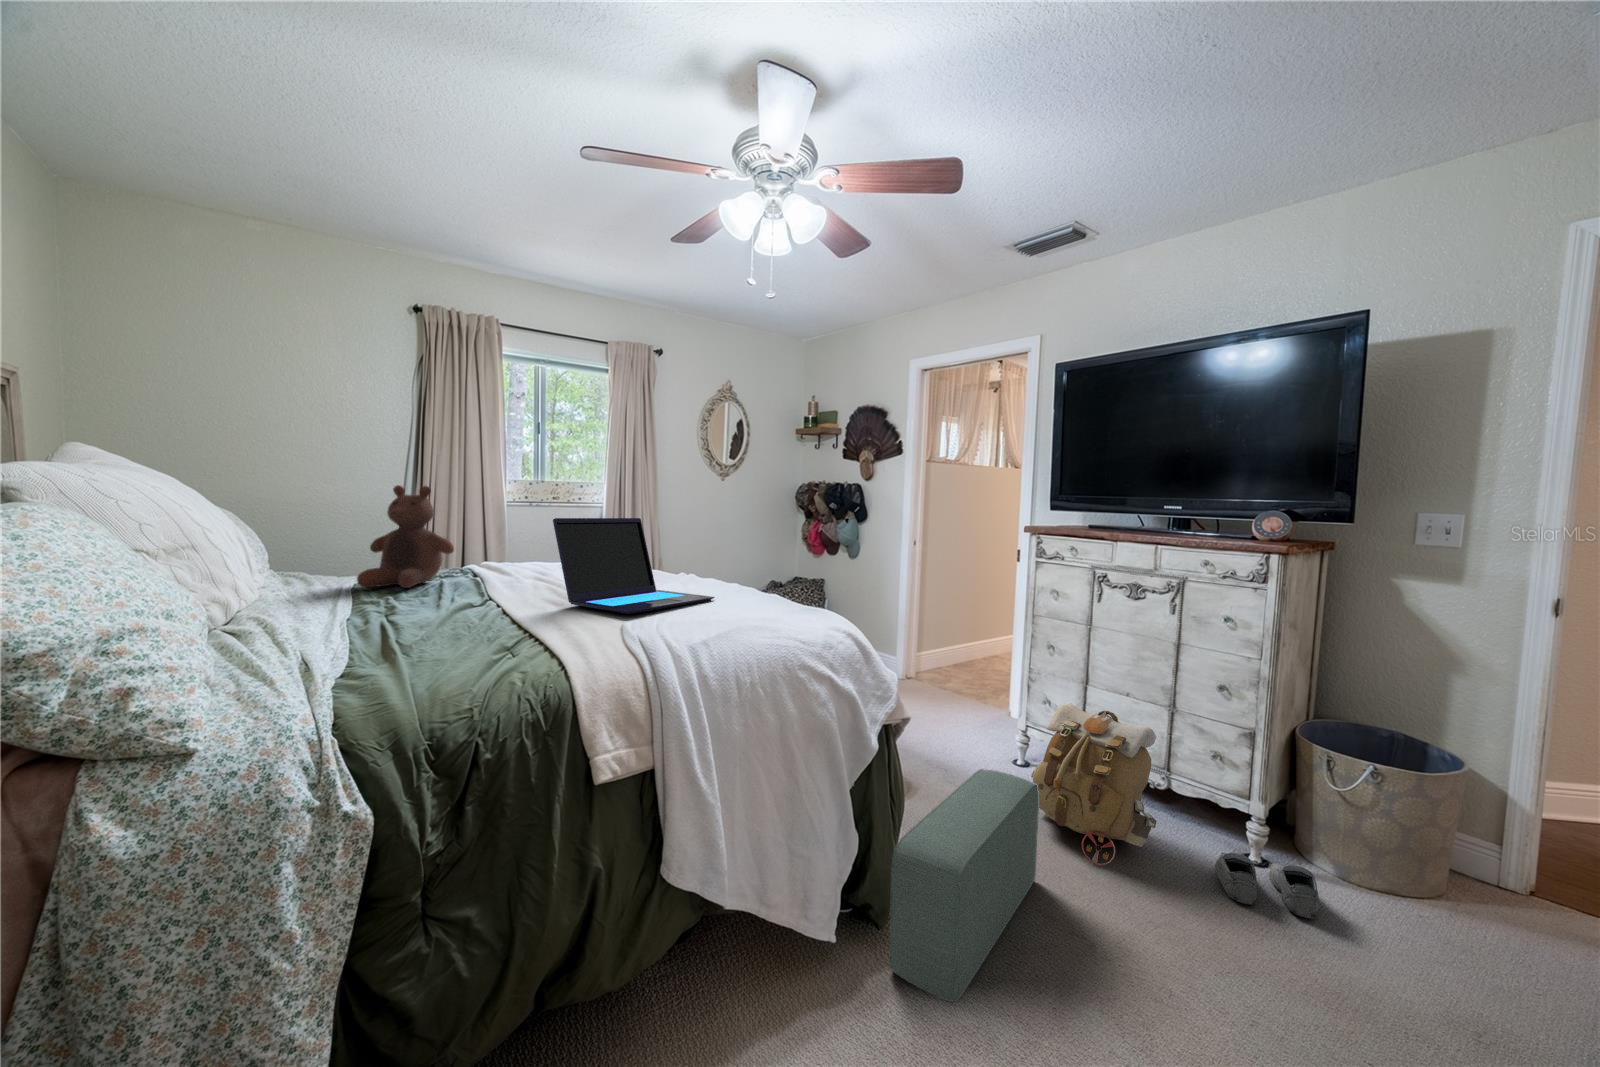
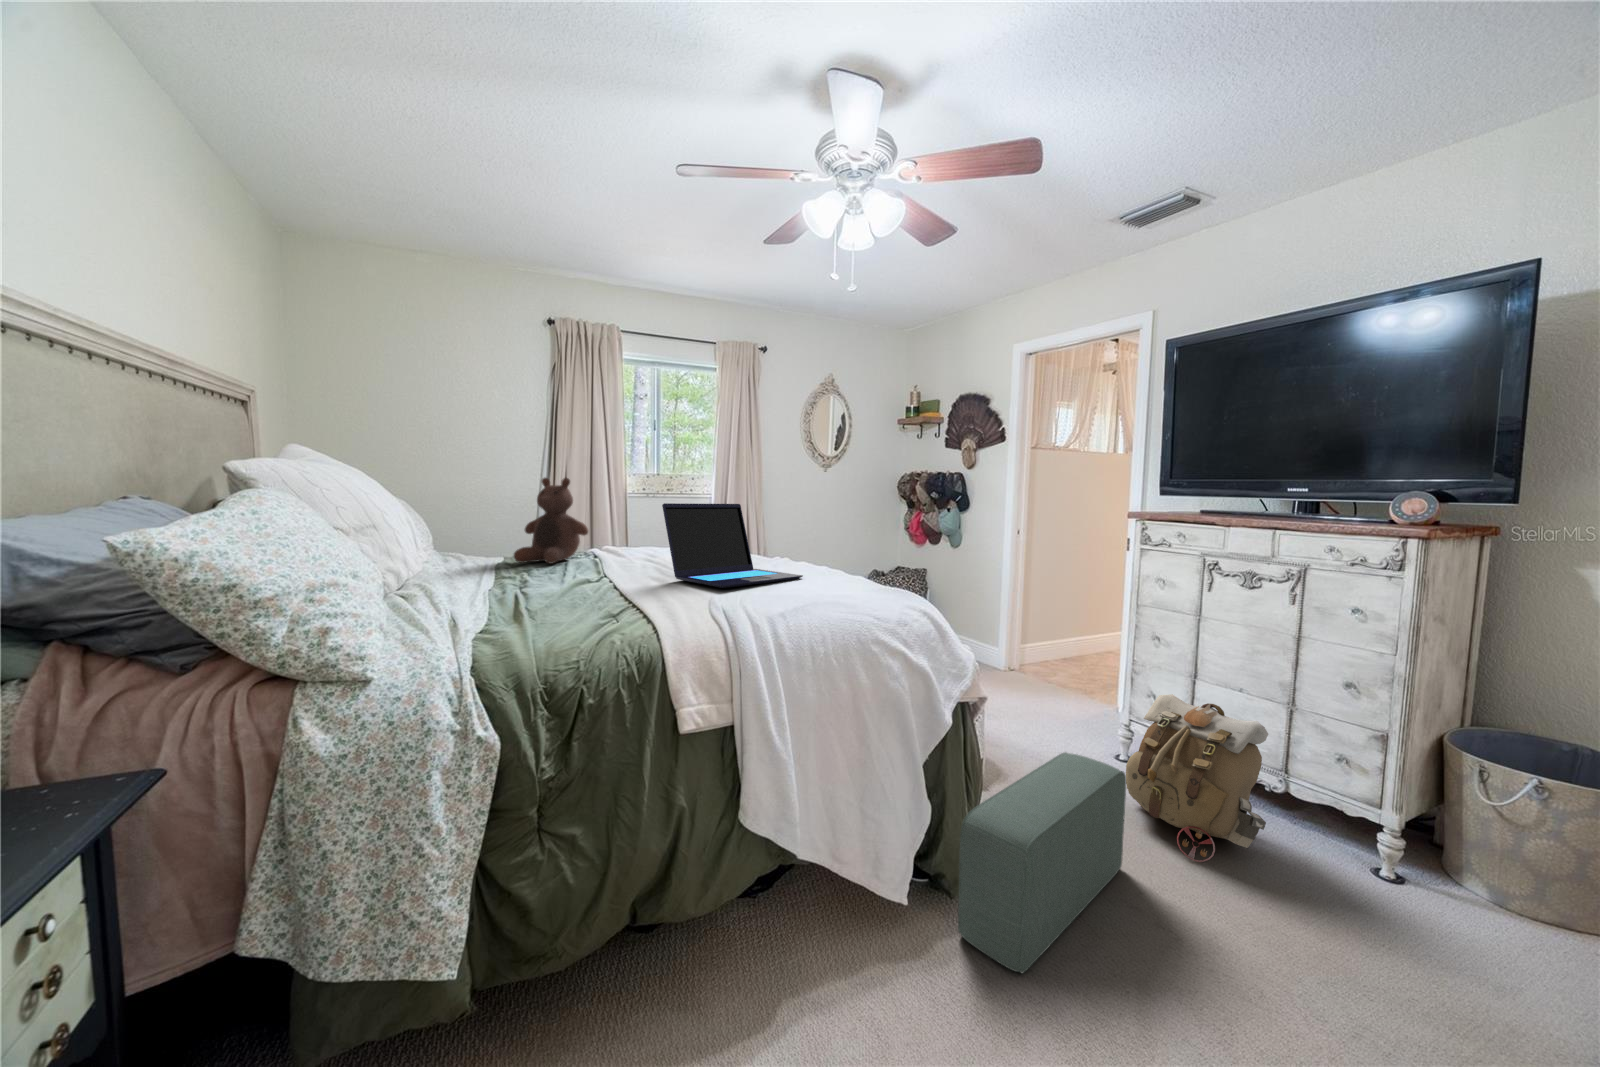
shoe: present [1215,852,1319,918] -> none [1336,864,1465,946]

